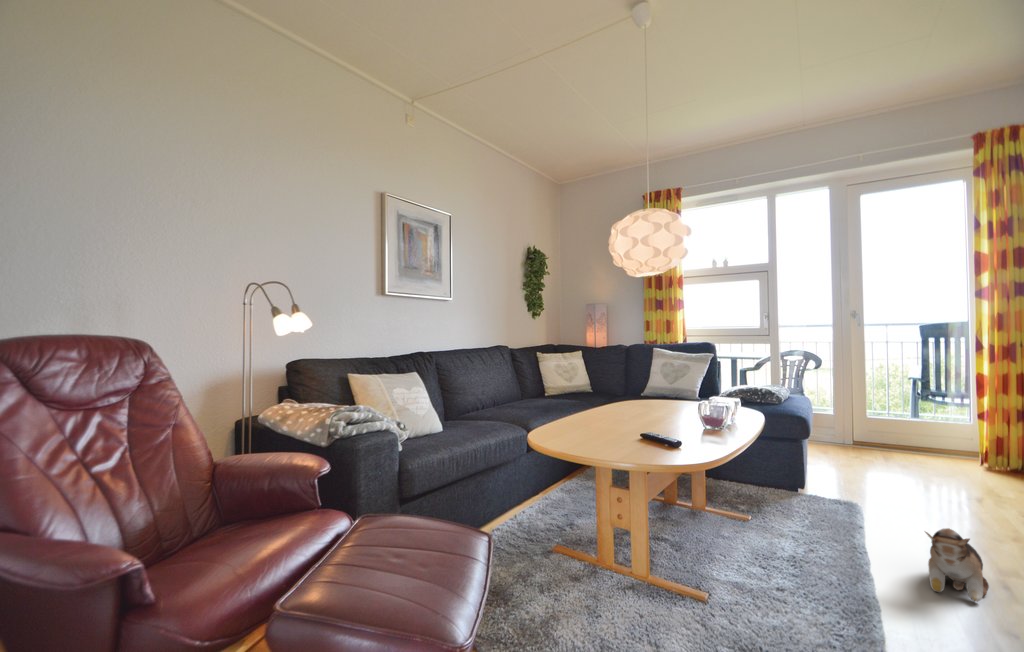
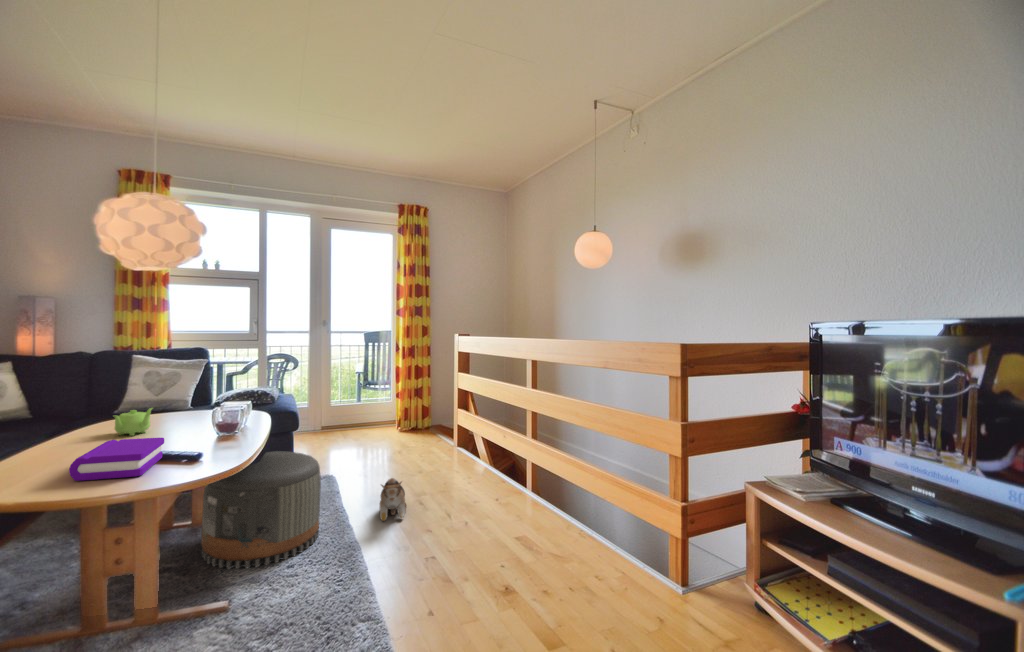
teapot: none [627,388,657,409] -> present [113,408,152,436]
book: none [588,407,654,439] -> present [69,438,164,481]
pouf: none [693,447,825,580] -> present [201,451,321,569]

